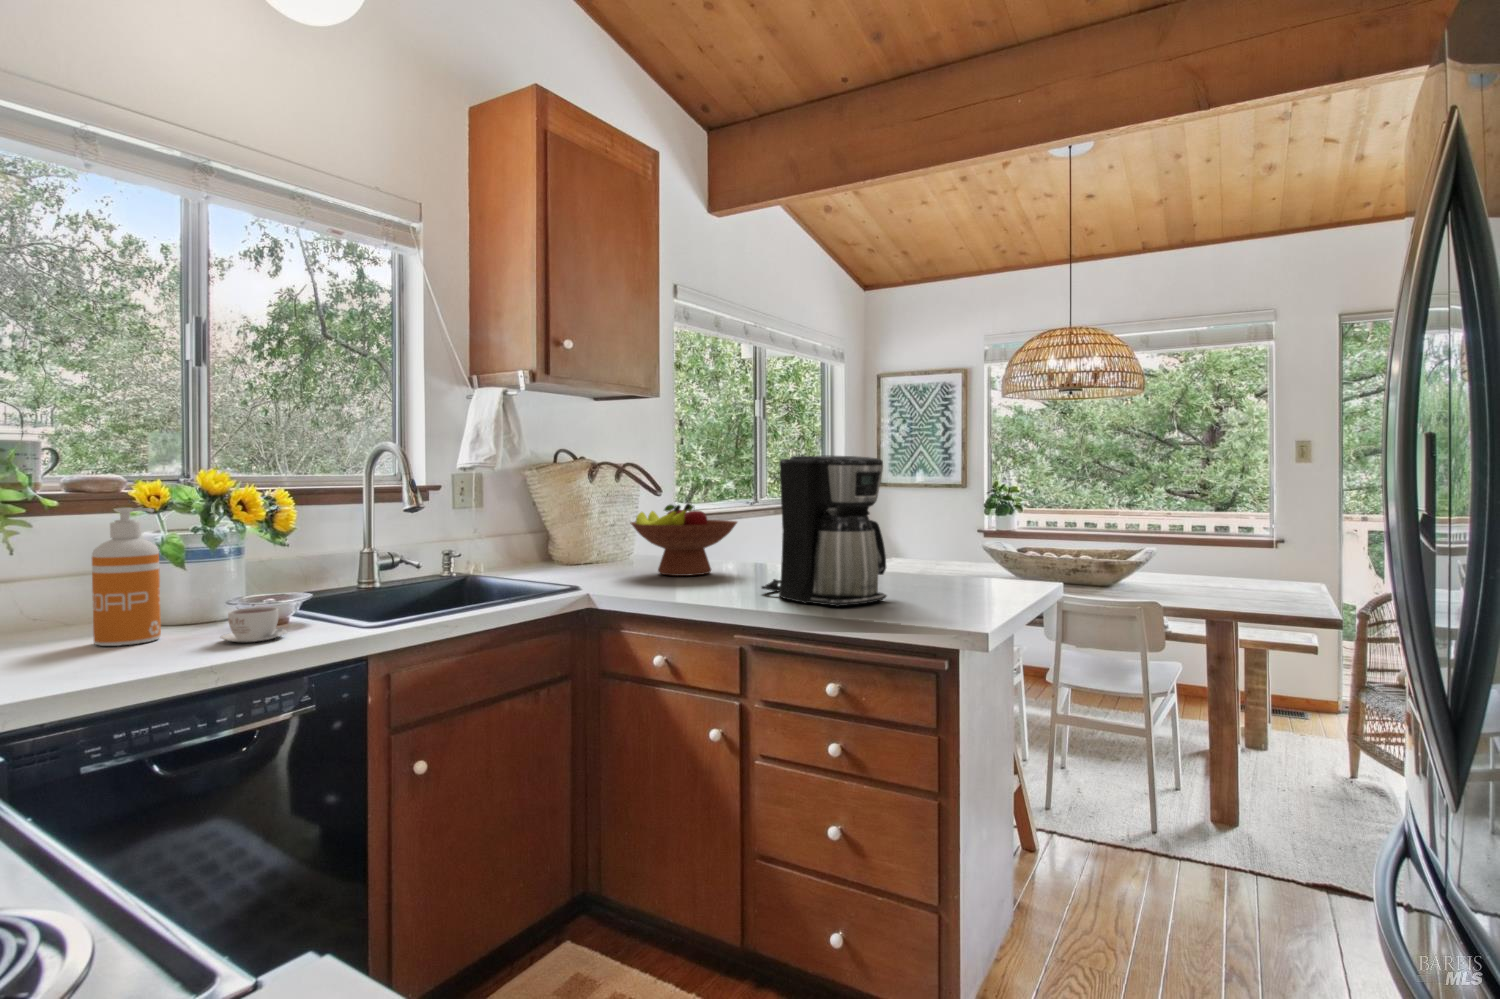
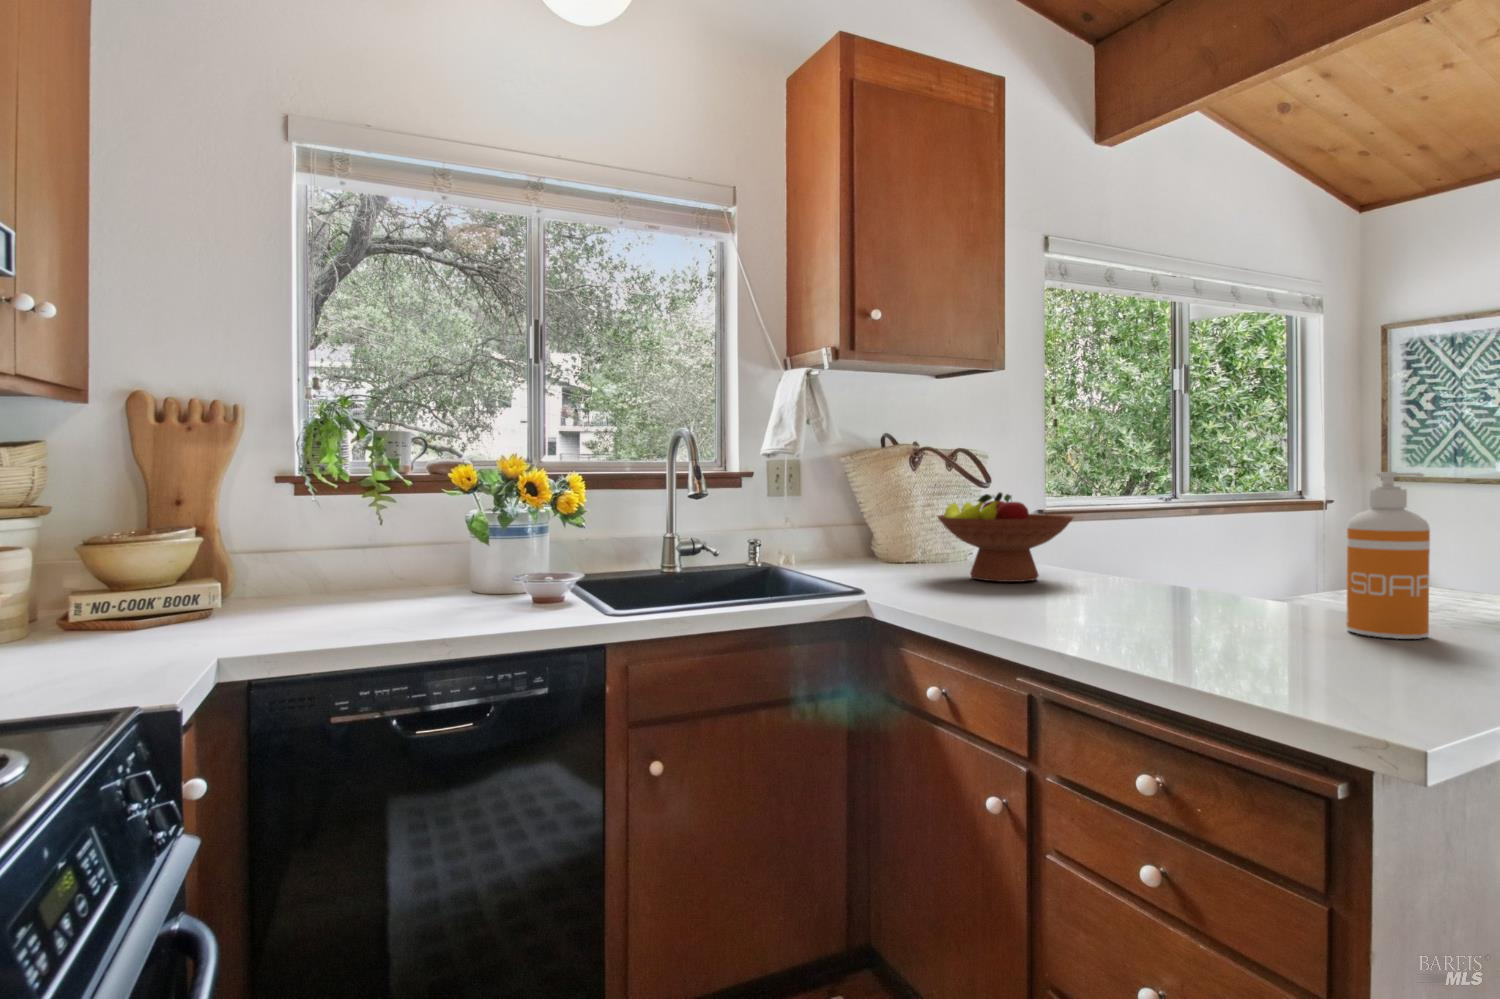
coffee maker: present [762,455,887,607] -> none [1066,423,1257,640]
soap dispenser: present [92,508,161,646] -> present [1346,472,1430,639]
coffee cup: present [221,607,286,642] -> none [481,585,542,617]

